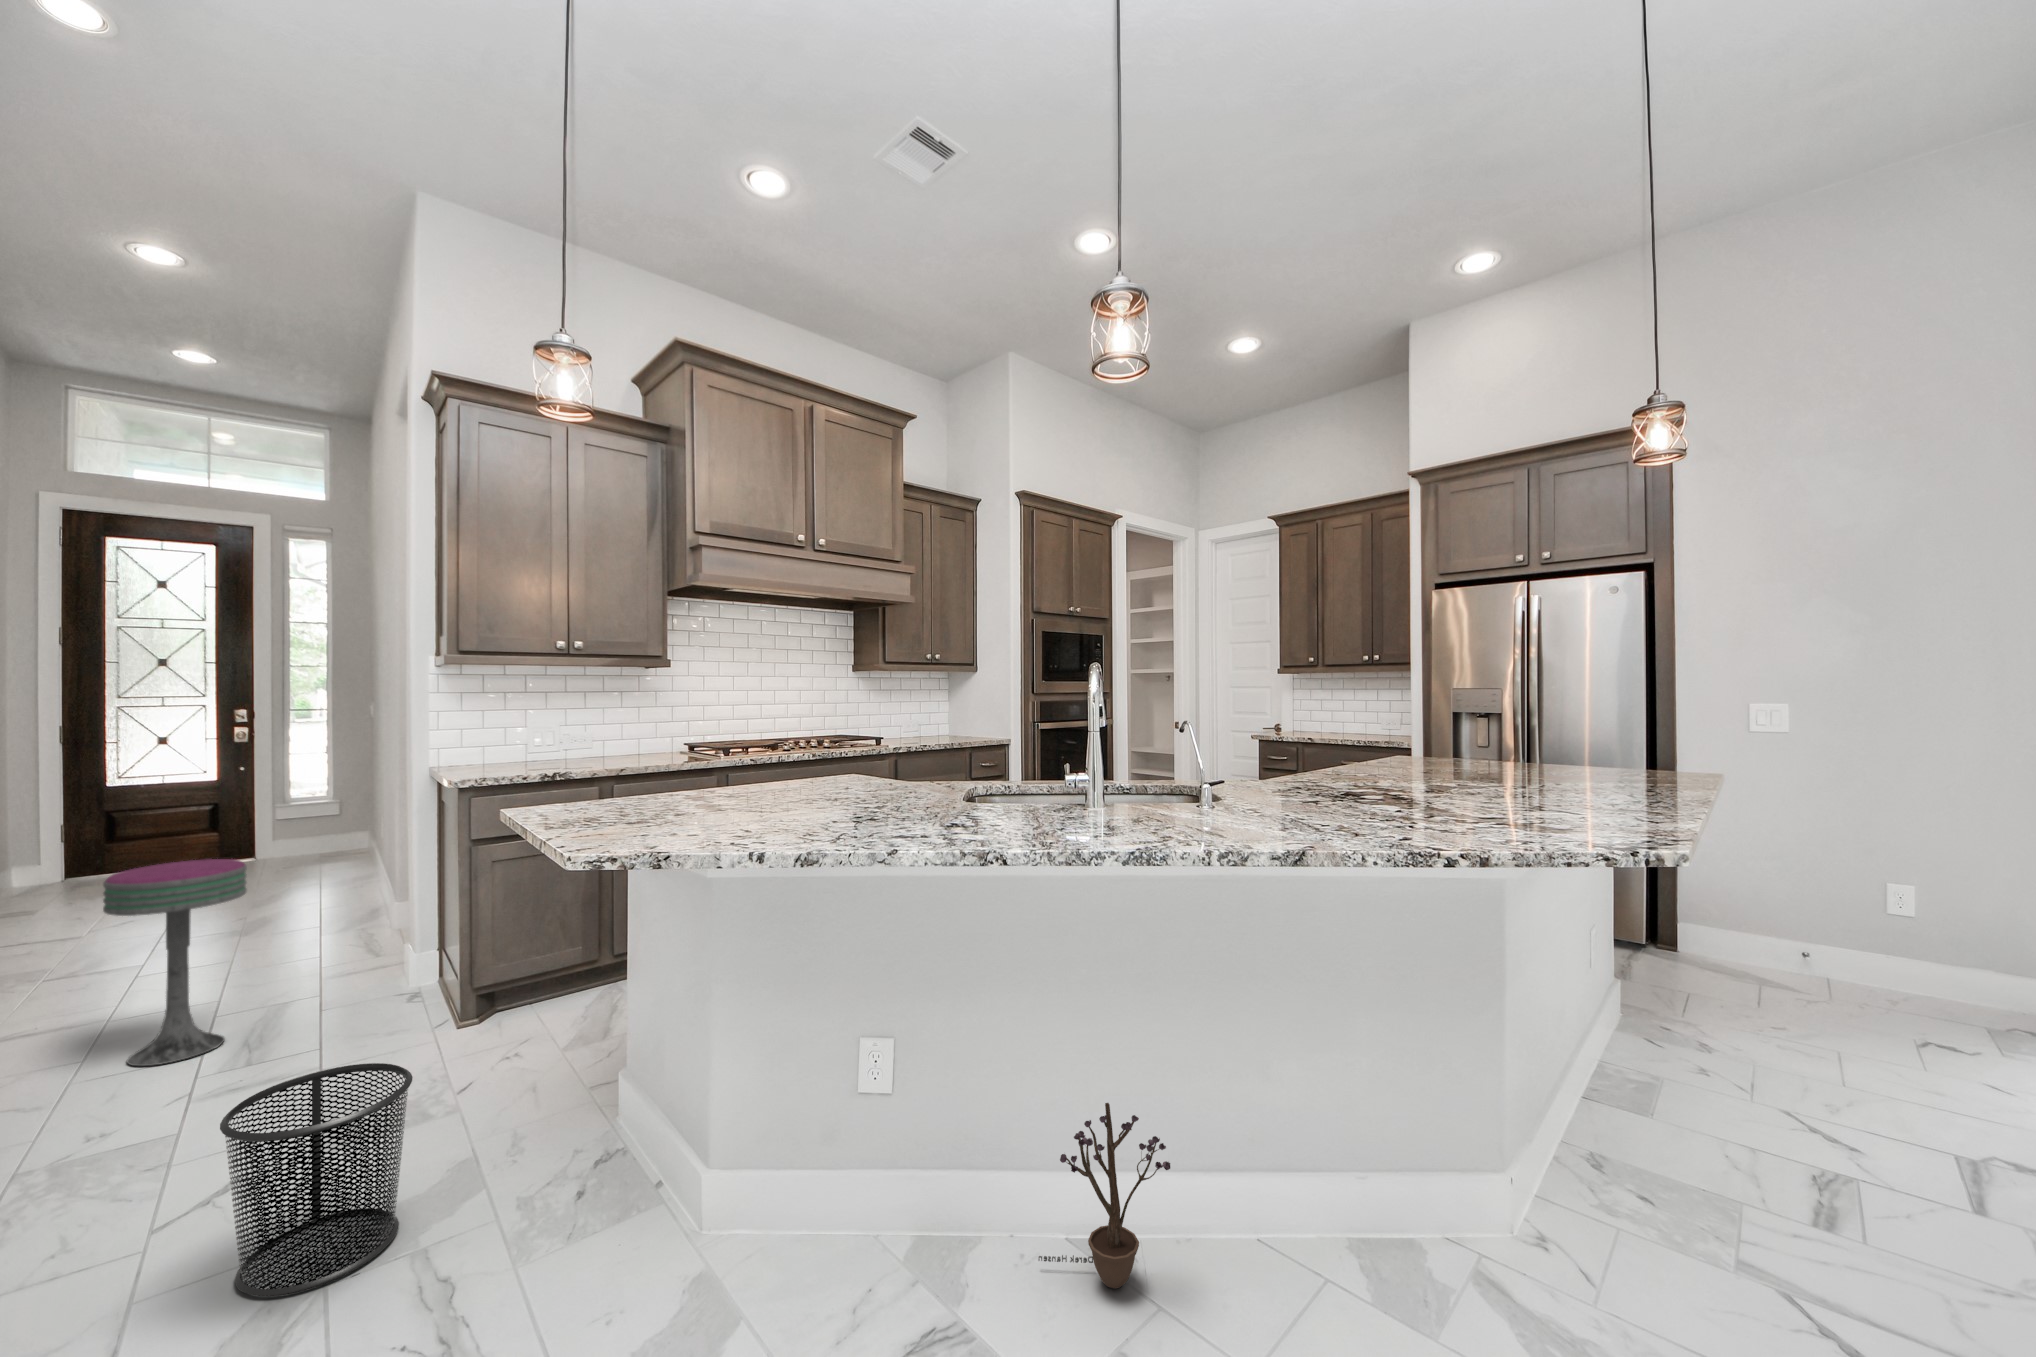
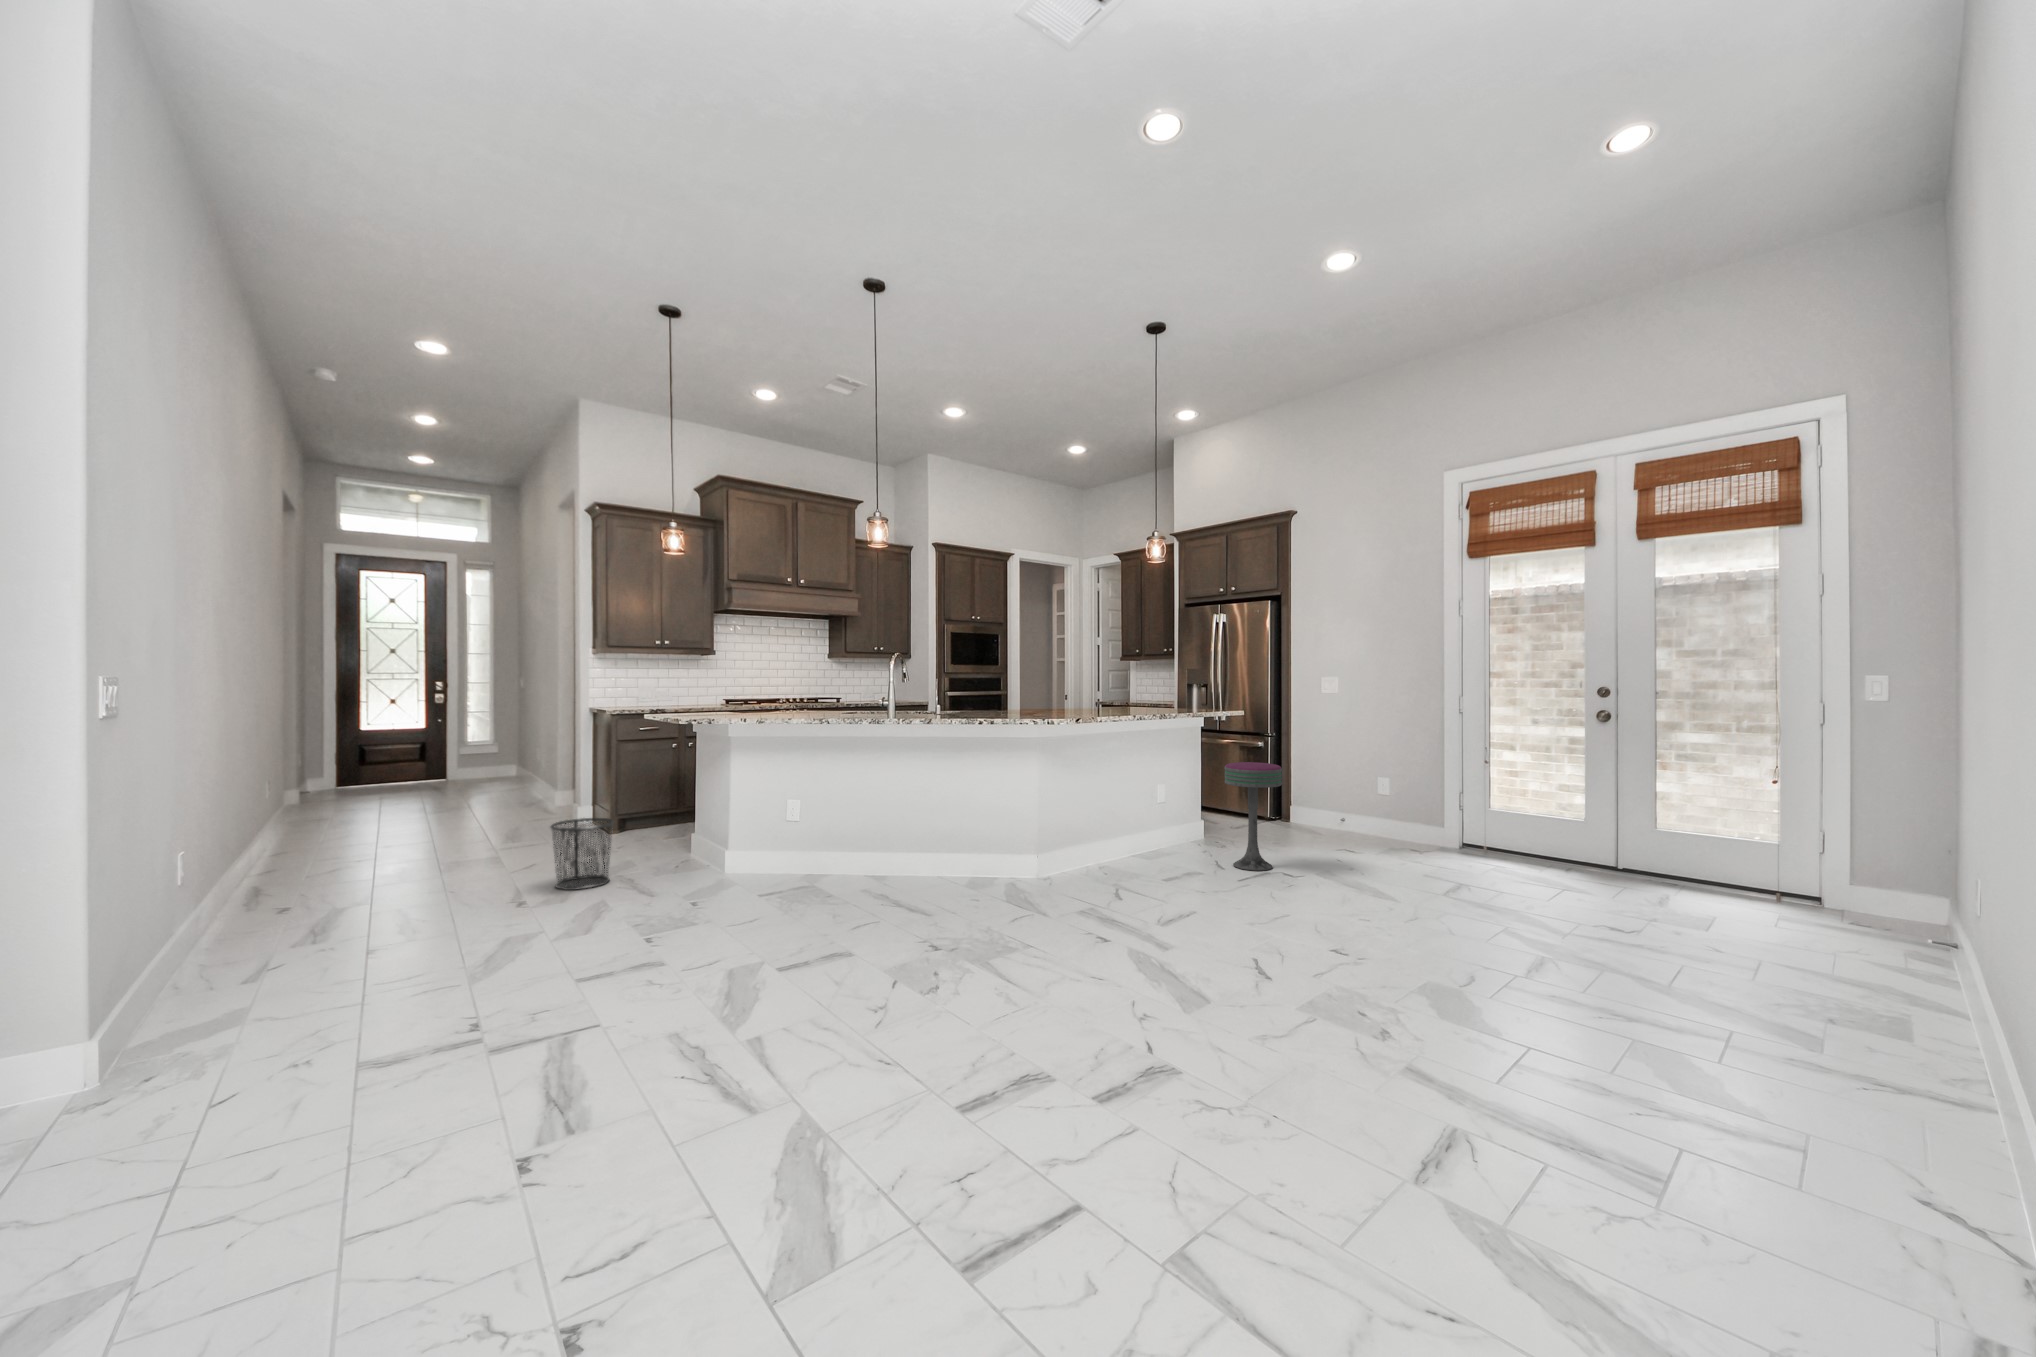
bar stool: present [103,859,247,1066] -> present [1224,762,1282,871]
decorative plant: present [1038,1103,1170,1289] -> none [856,823,904,892]

